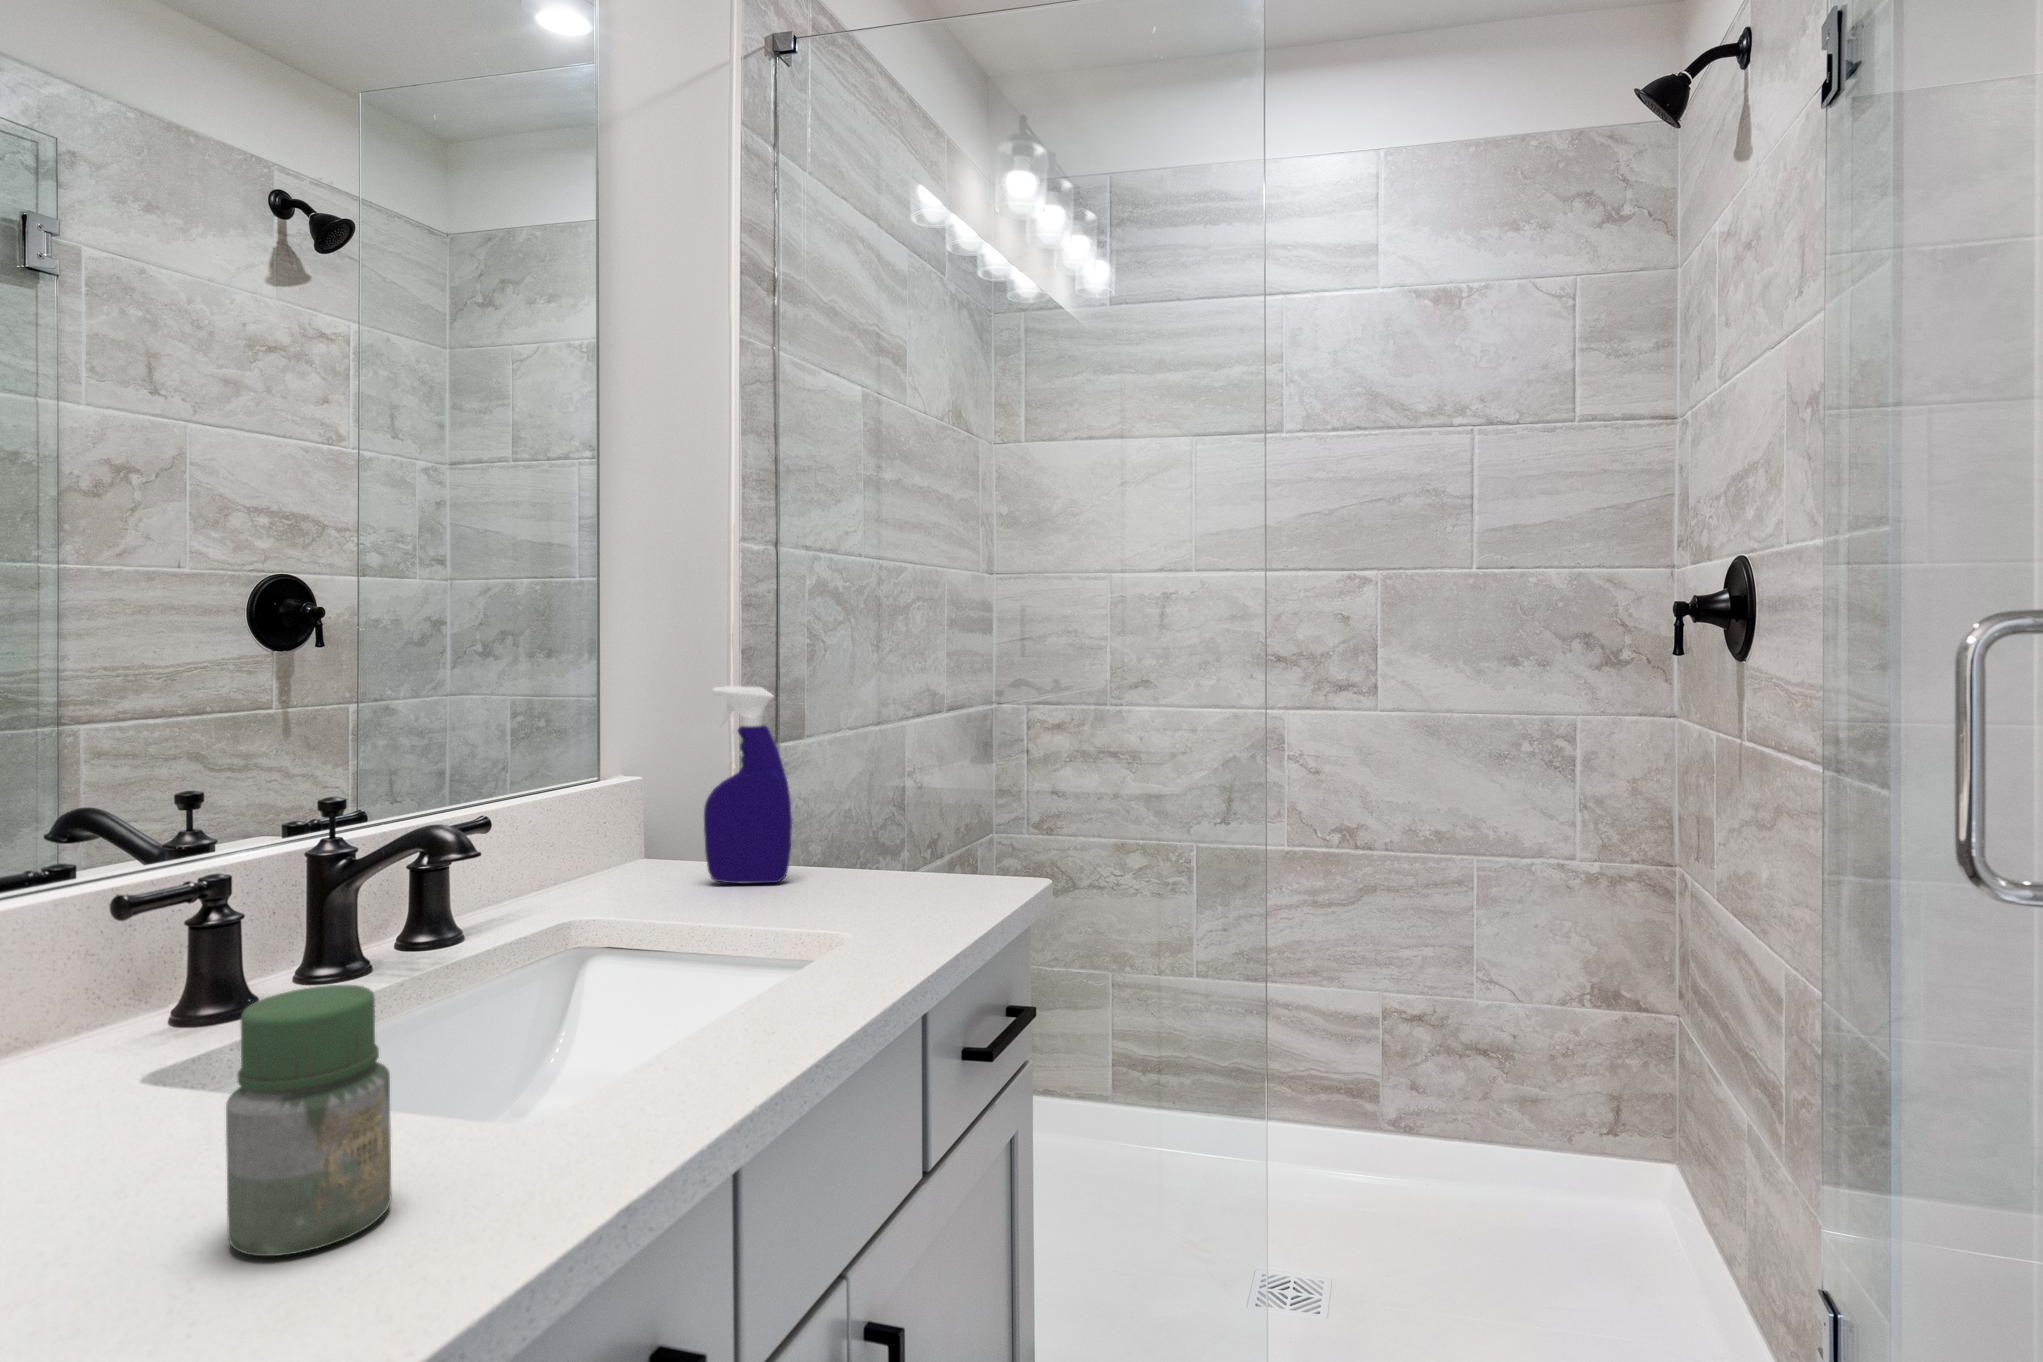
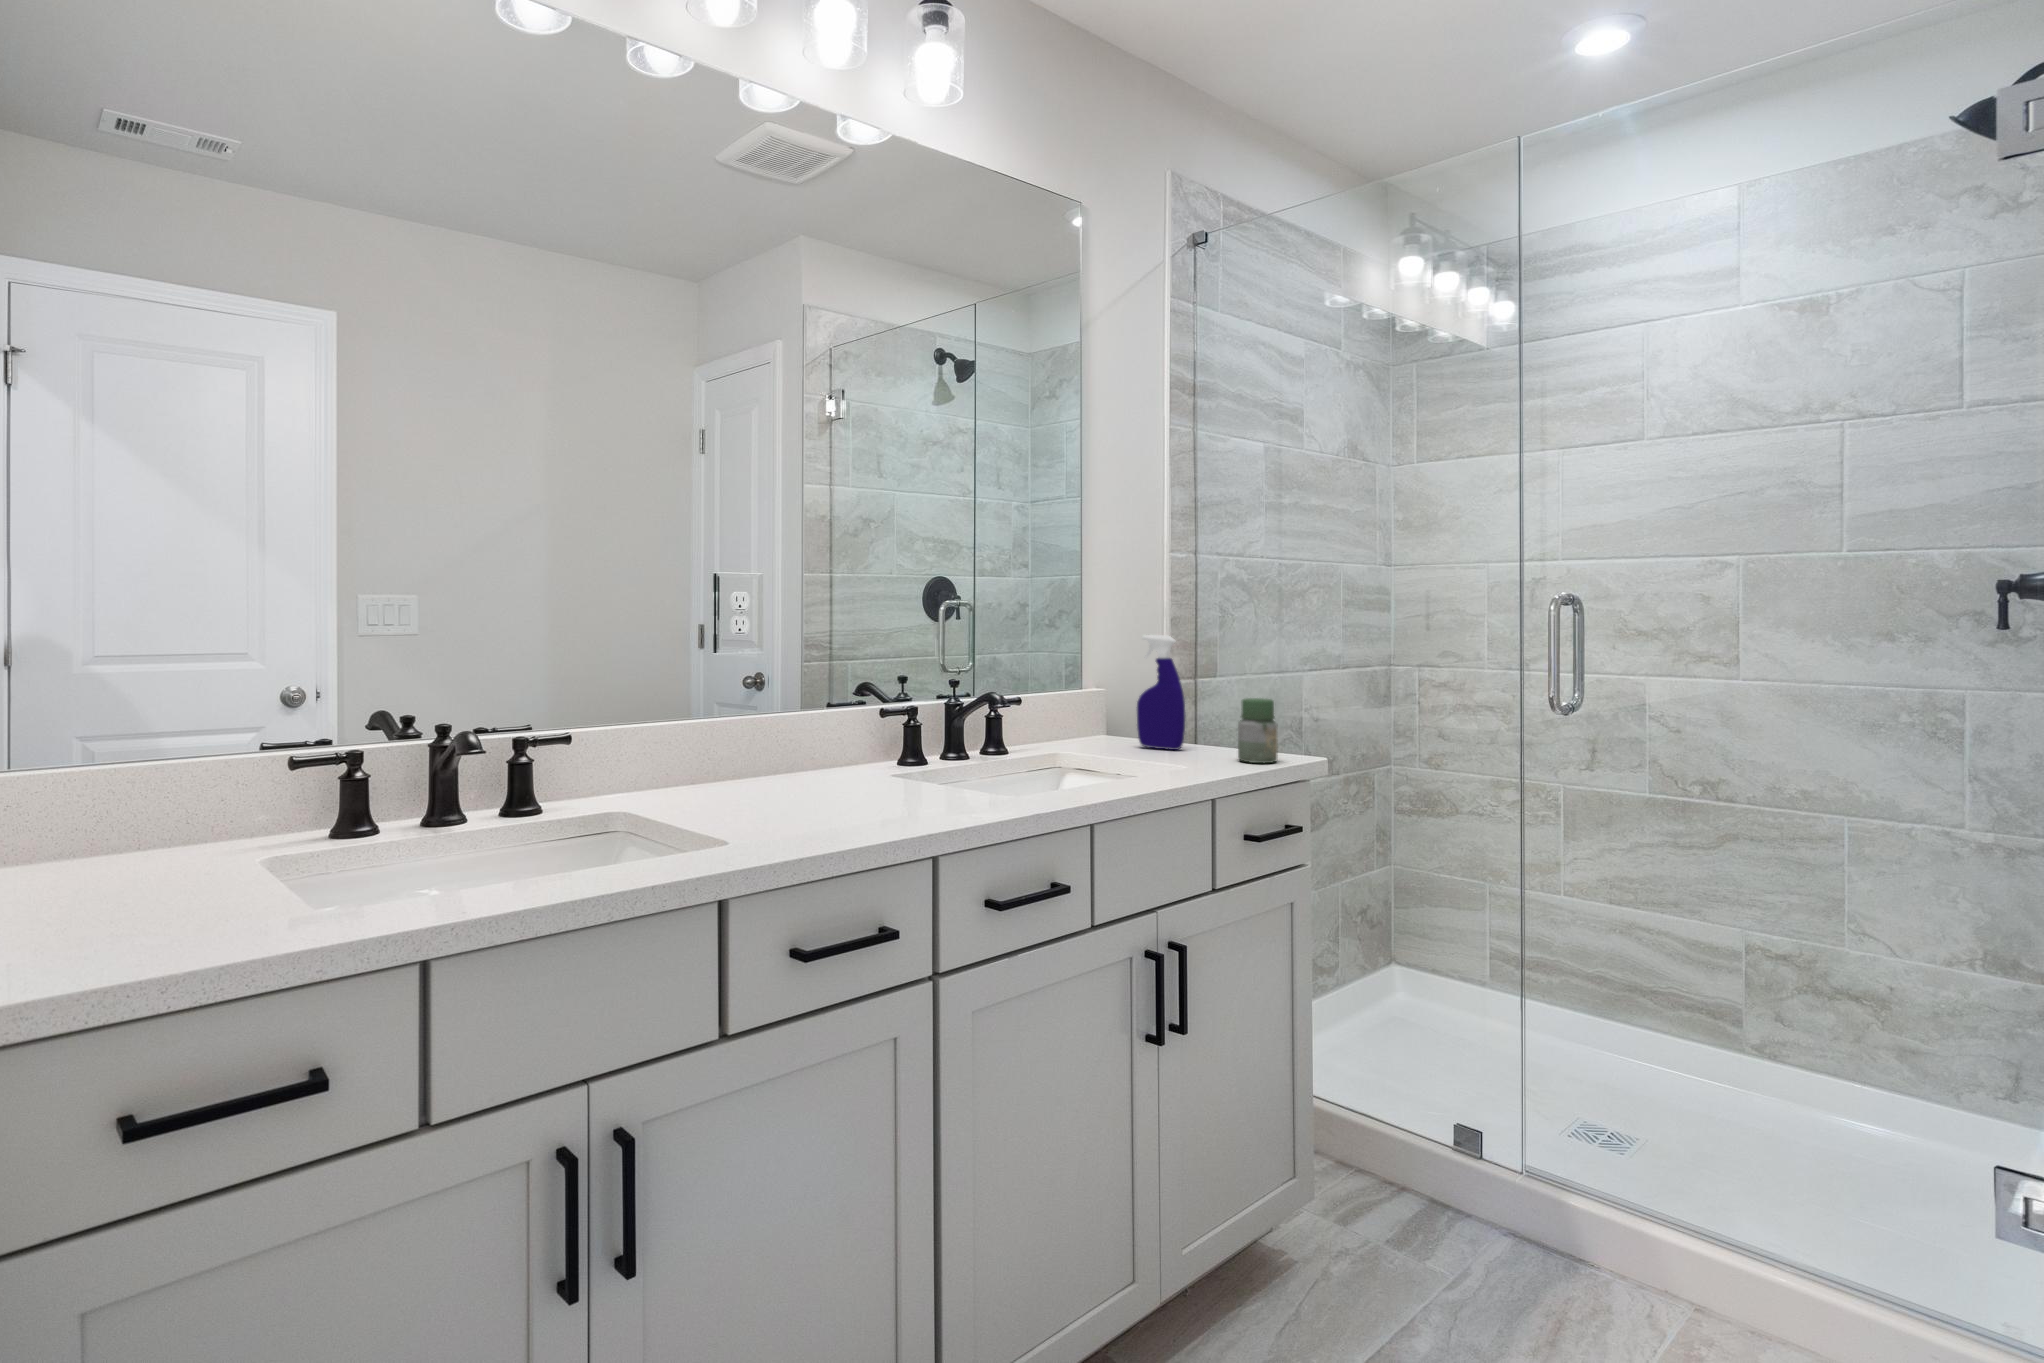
jar: present [226,985,391,1256] -> present [1238,698,1278,763]

